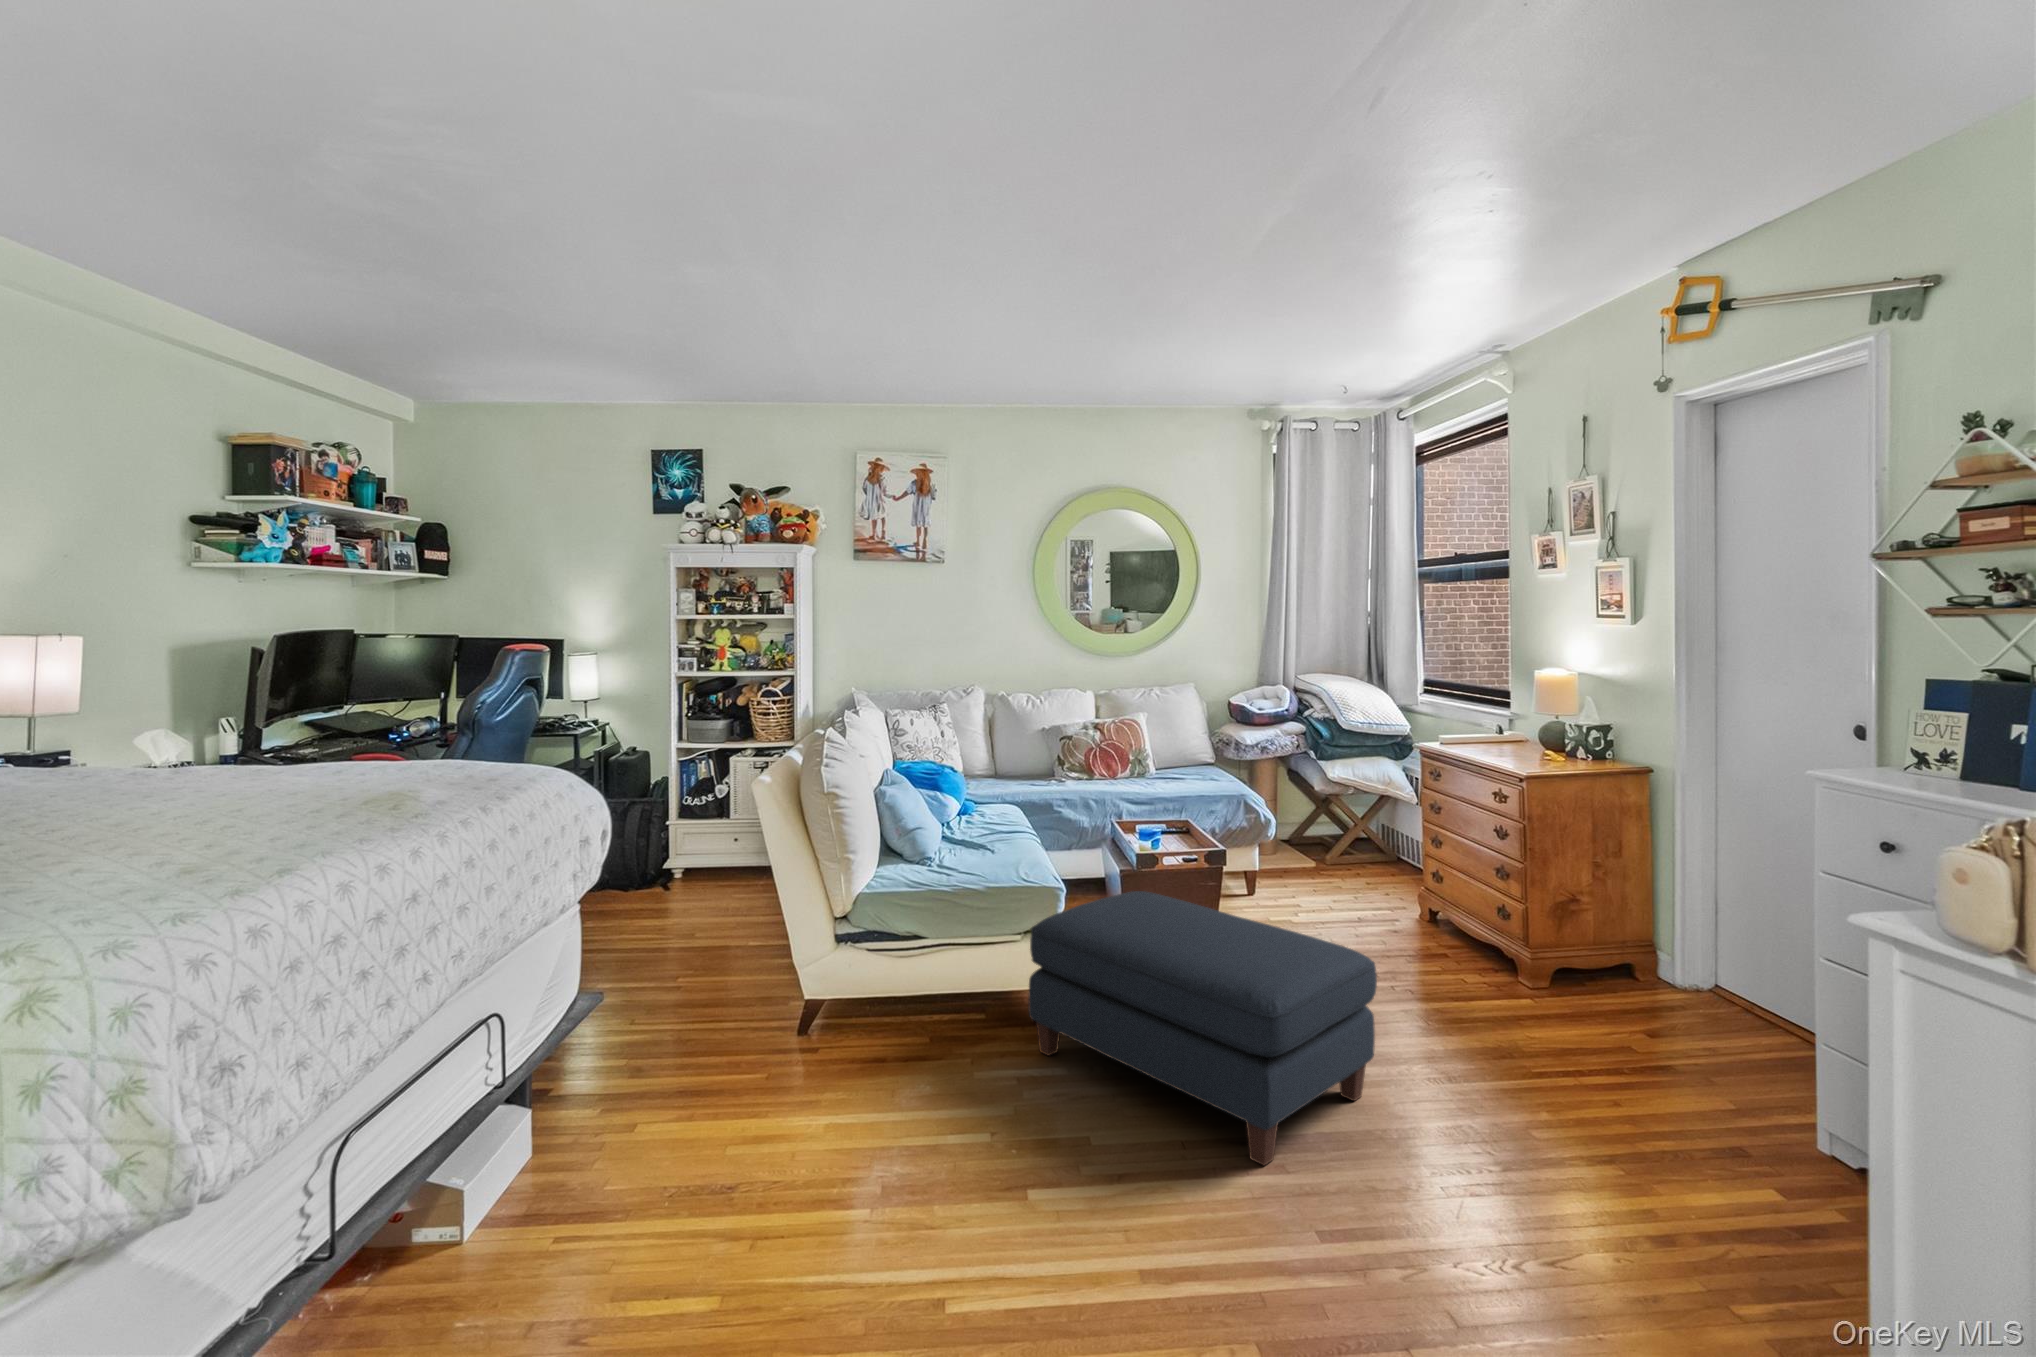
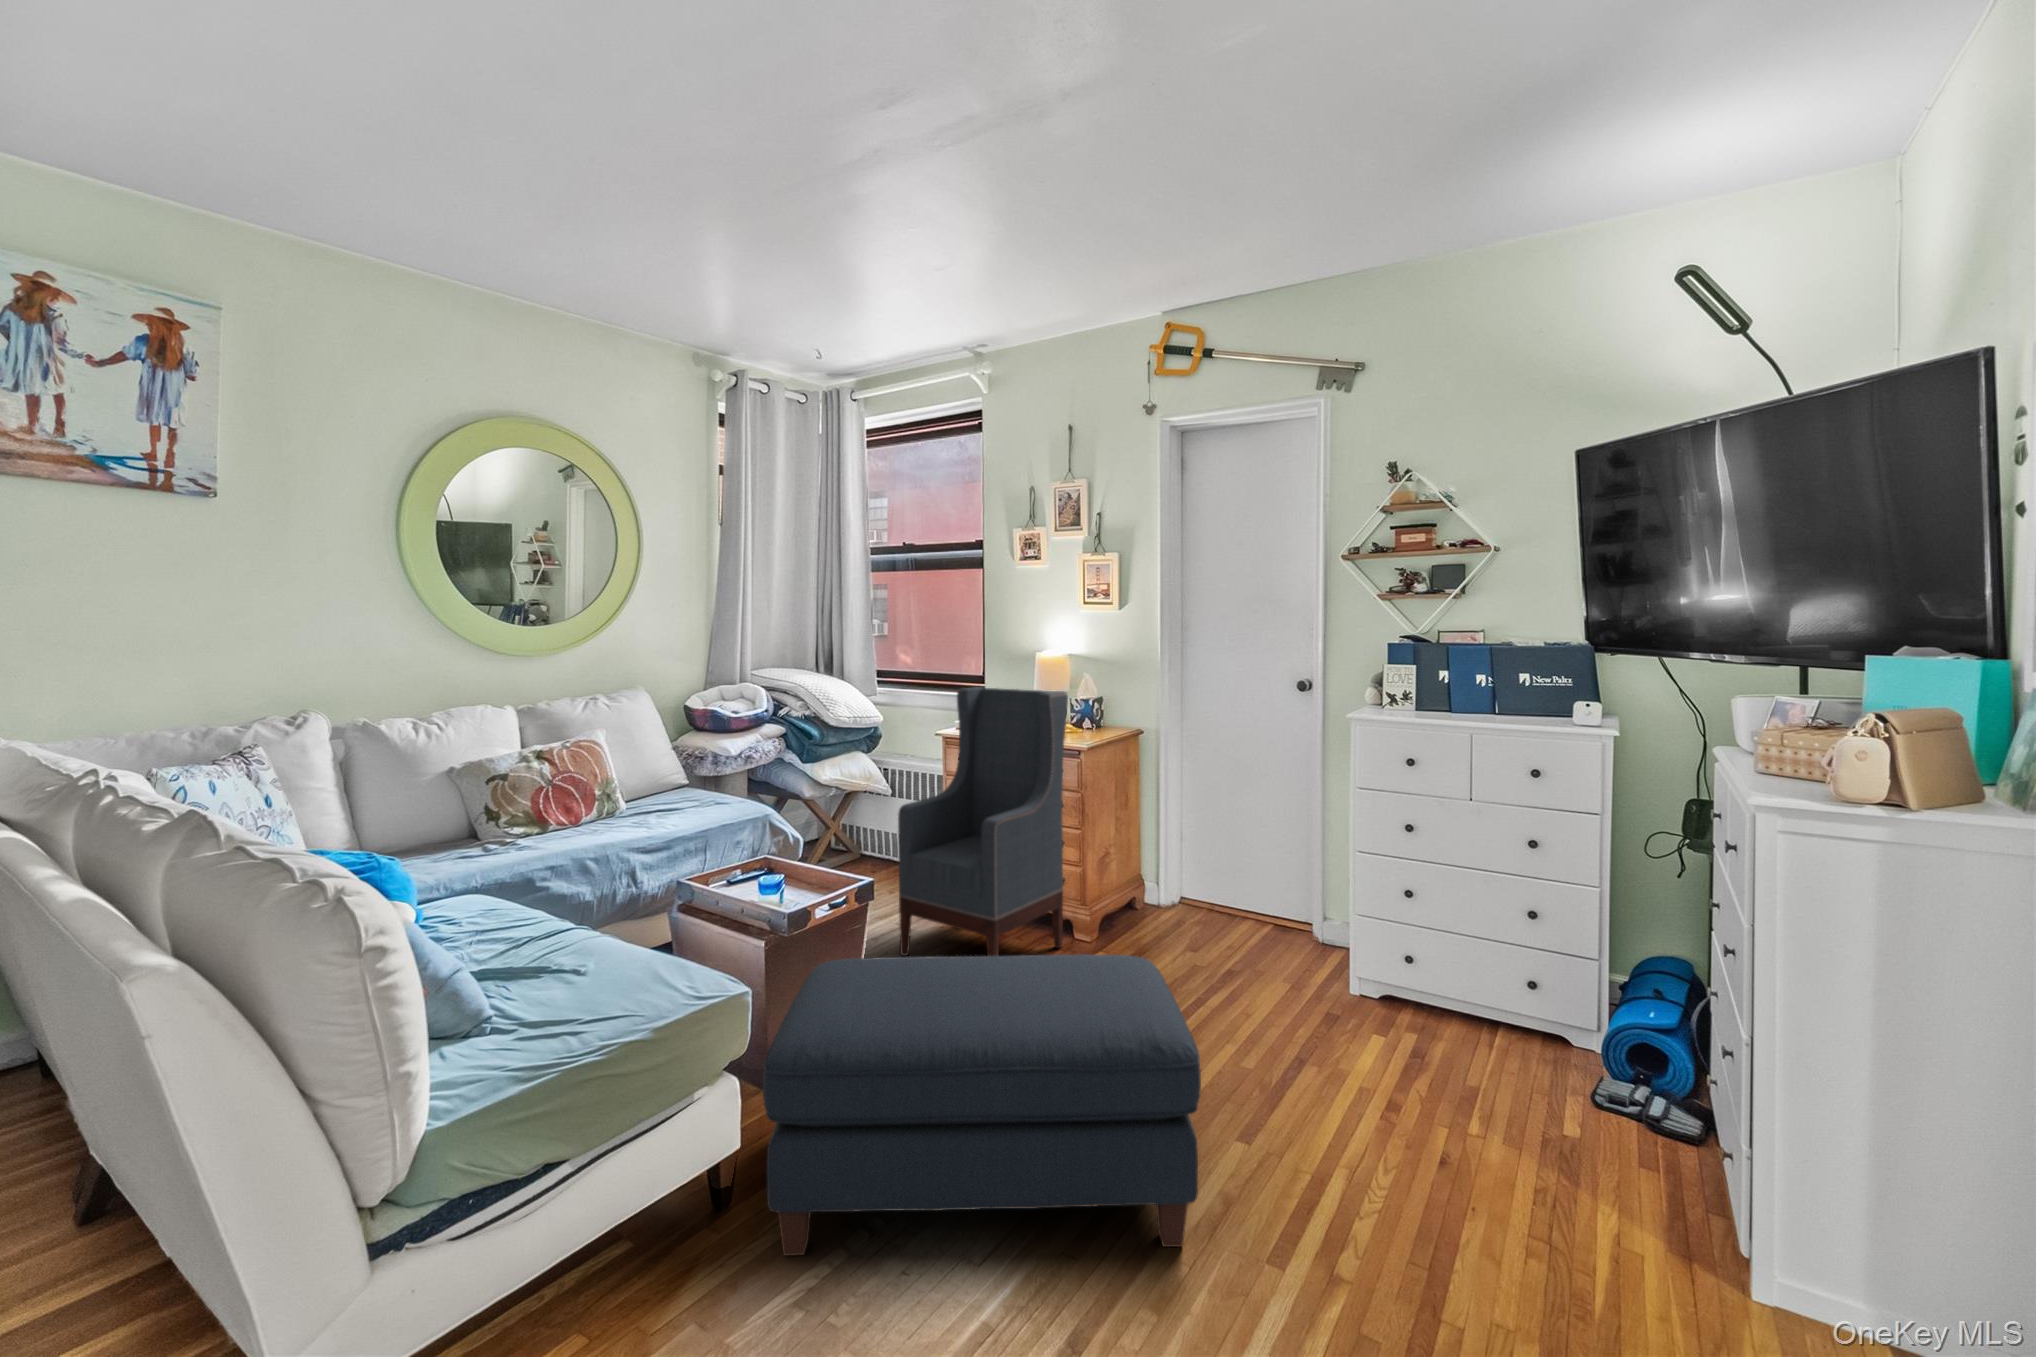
armchair: none [1322,702,1501,981] -> present [898,687,1068,956]

